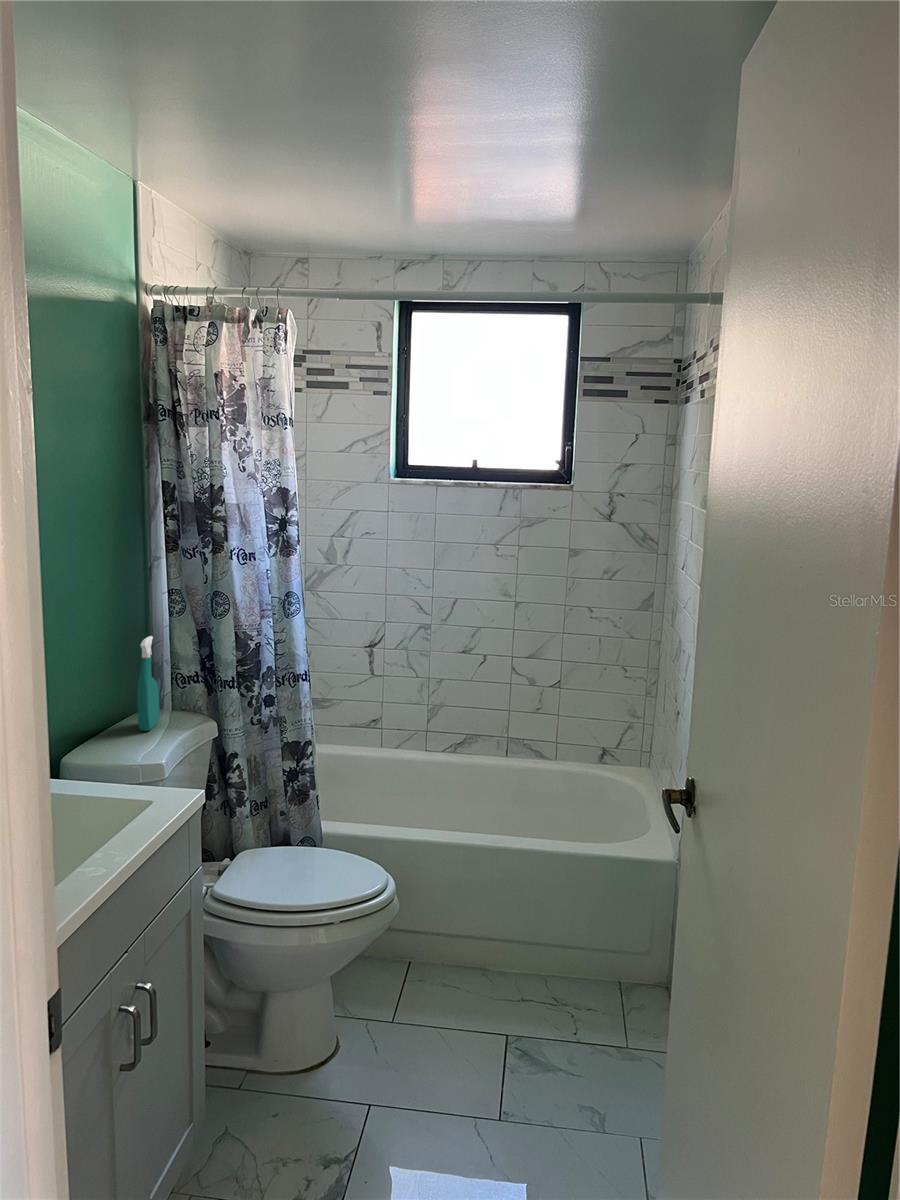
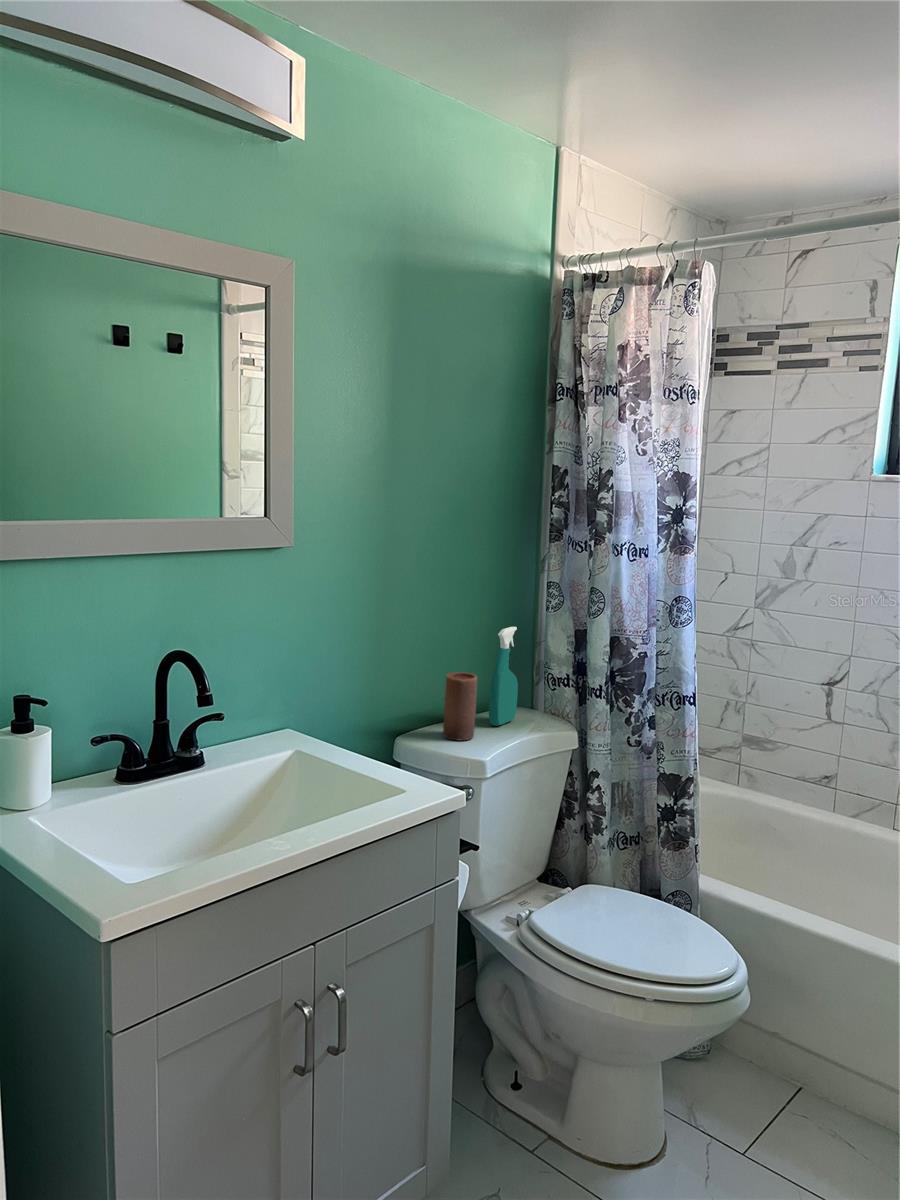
candle: none [103,686,136,752] -> present [443,672,477,740]

